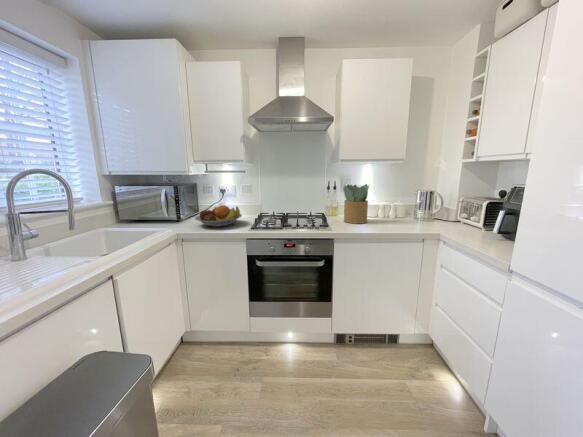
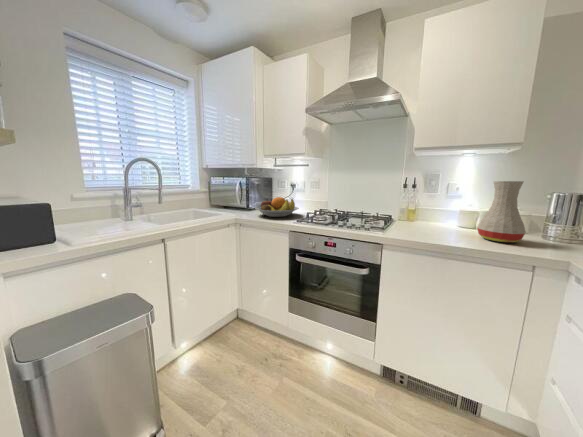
potted plant: present [343,184,369,224] -> none [414,180,456,233]
vase: none [385,184,412,225] -> present [477,181,526,242]

